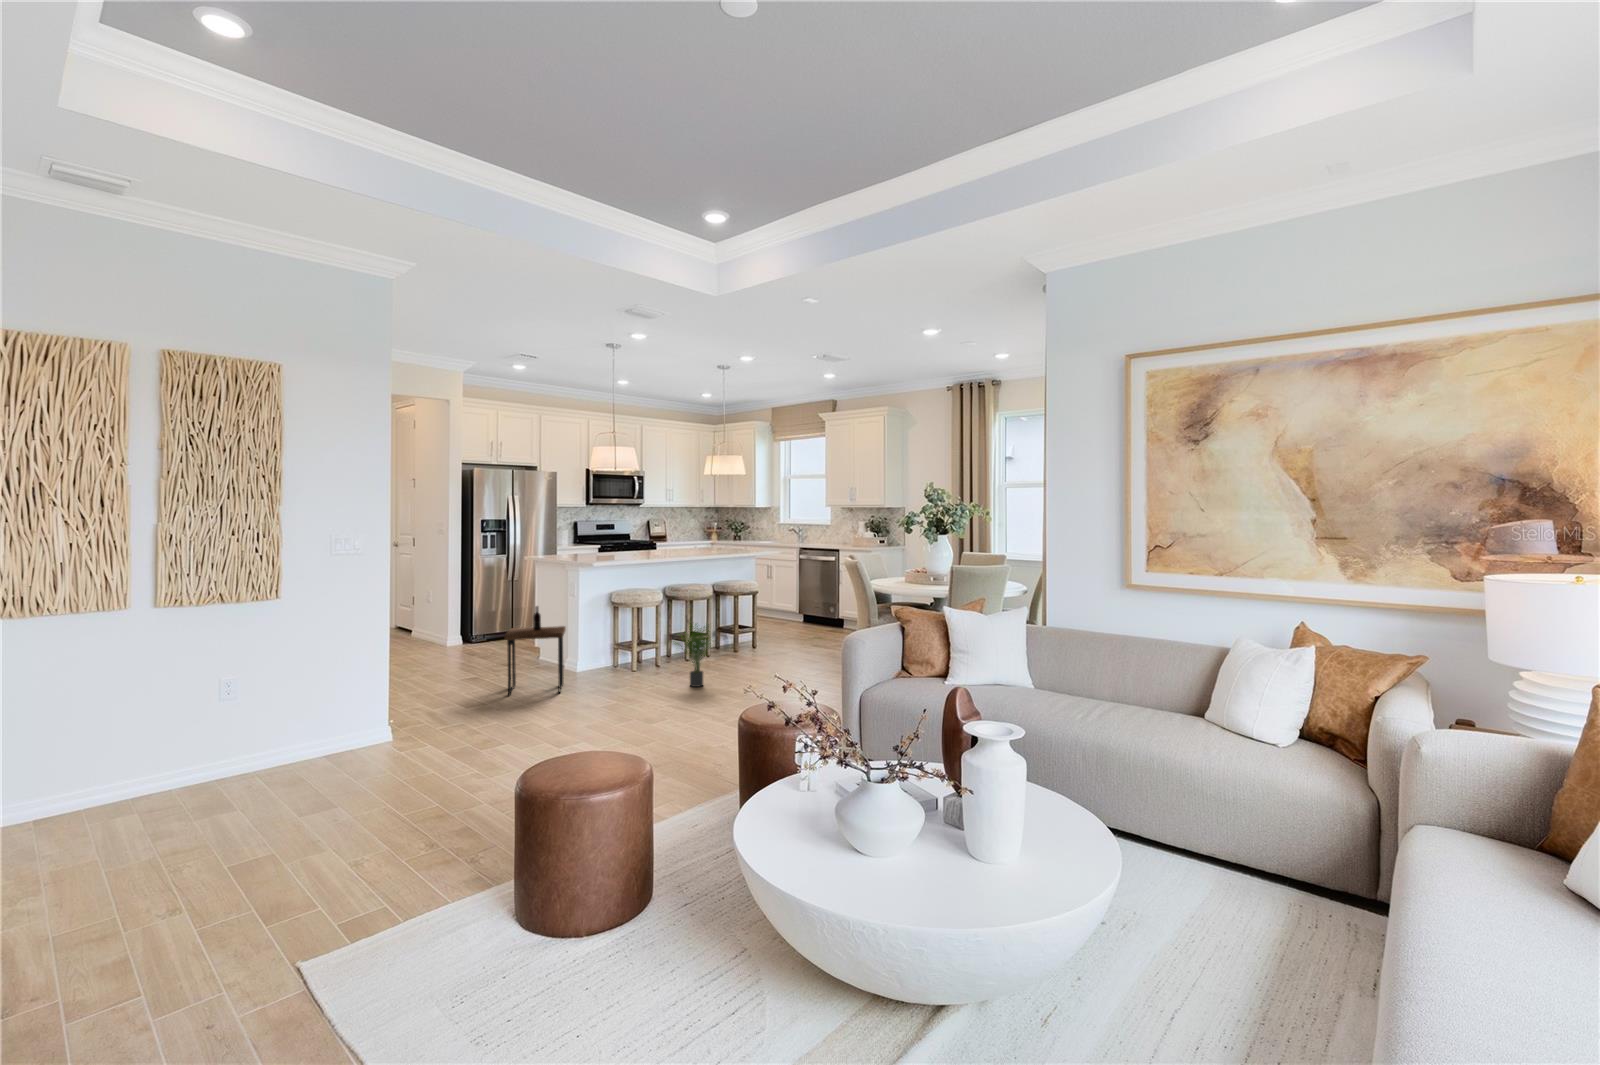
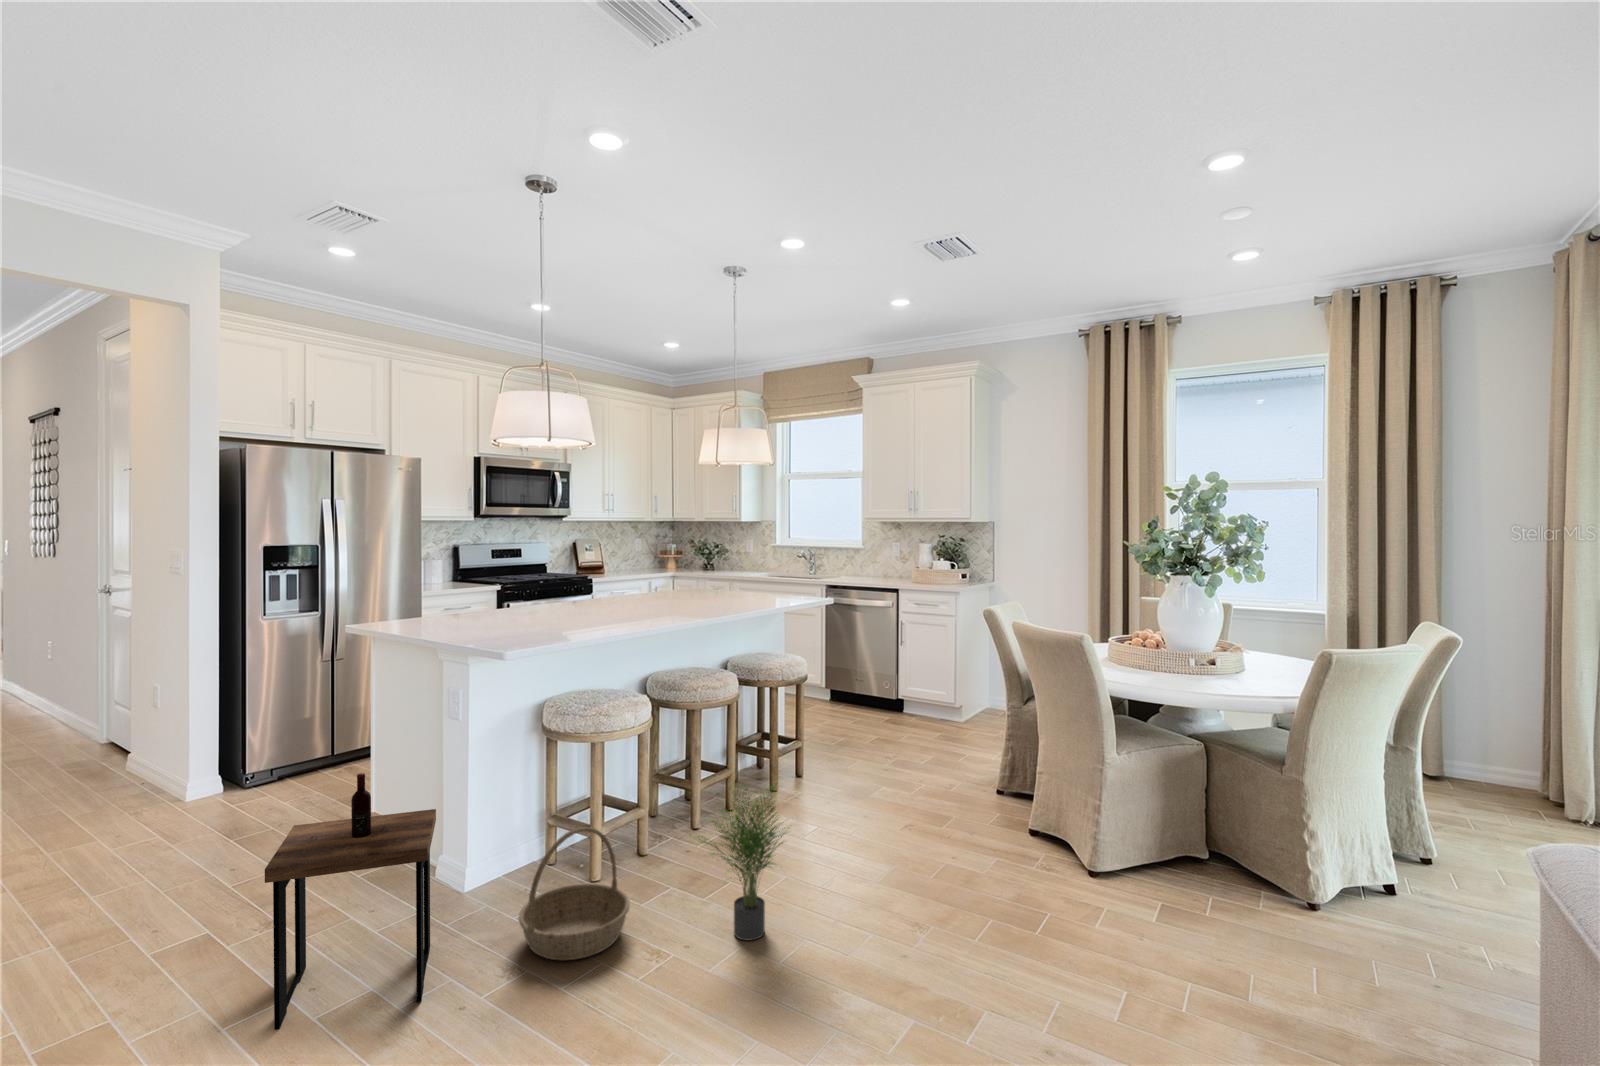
basket: none [599,637,646,688] -> present [519,827,630,960]

